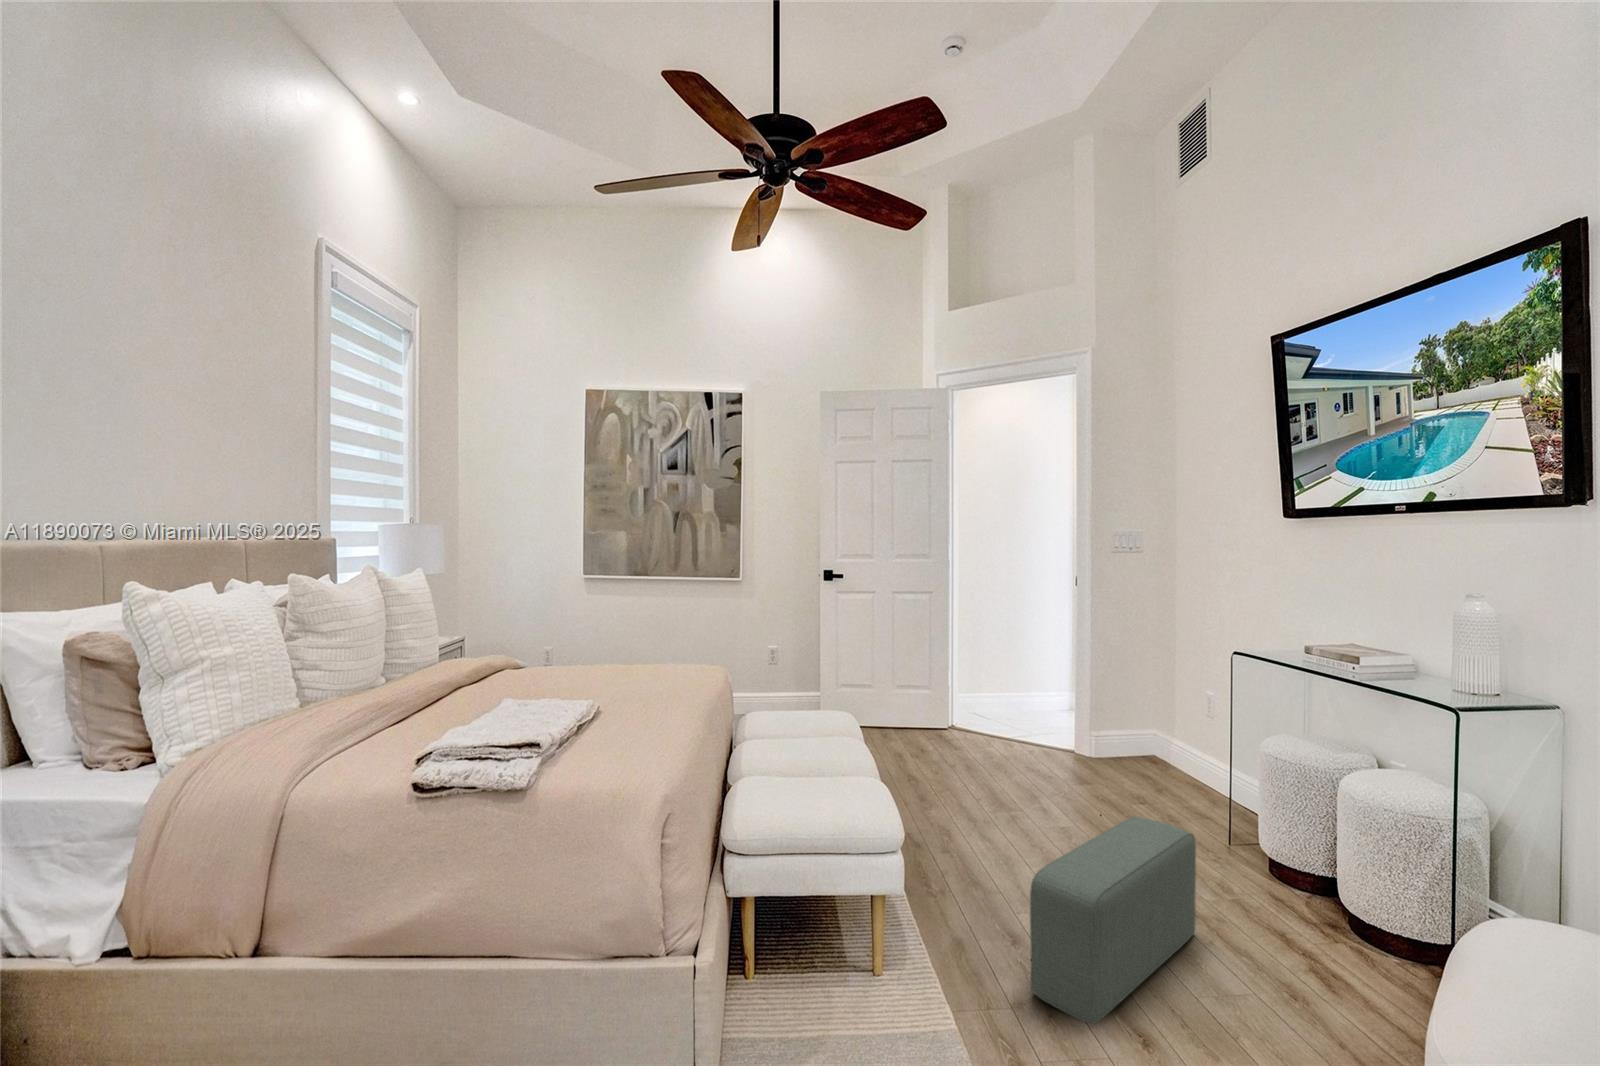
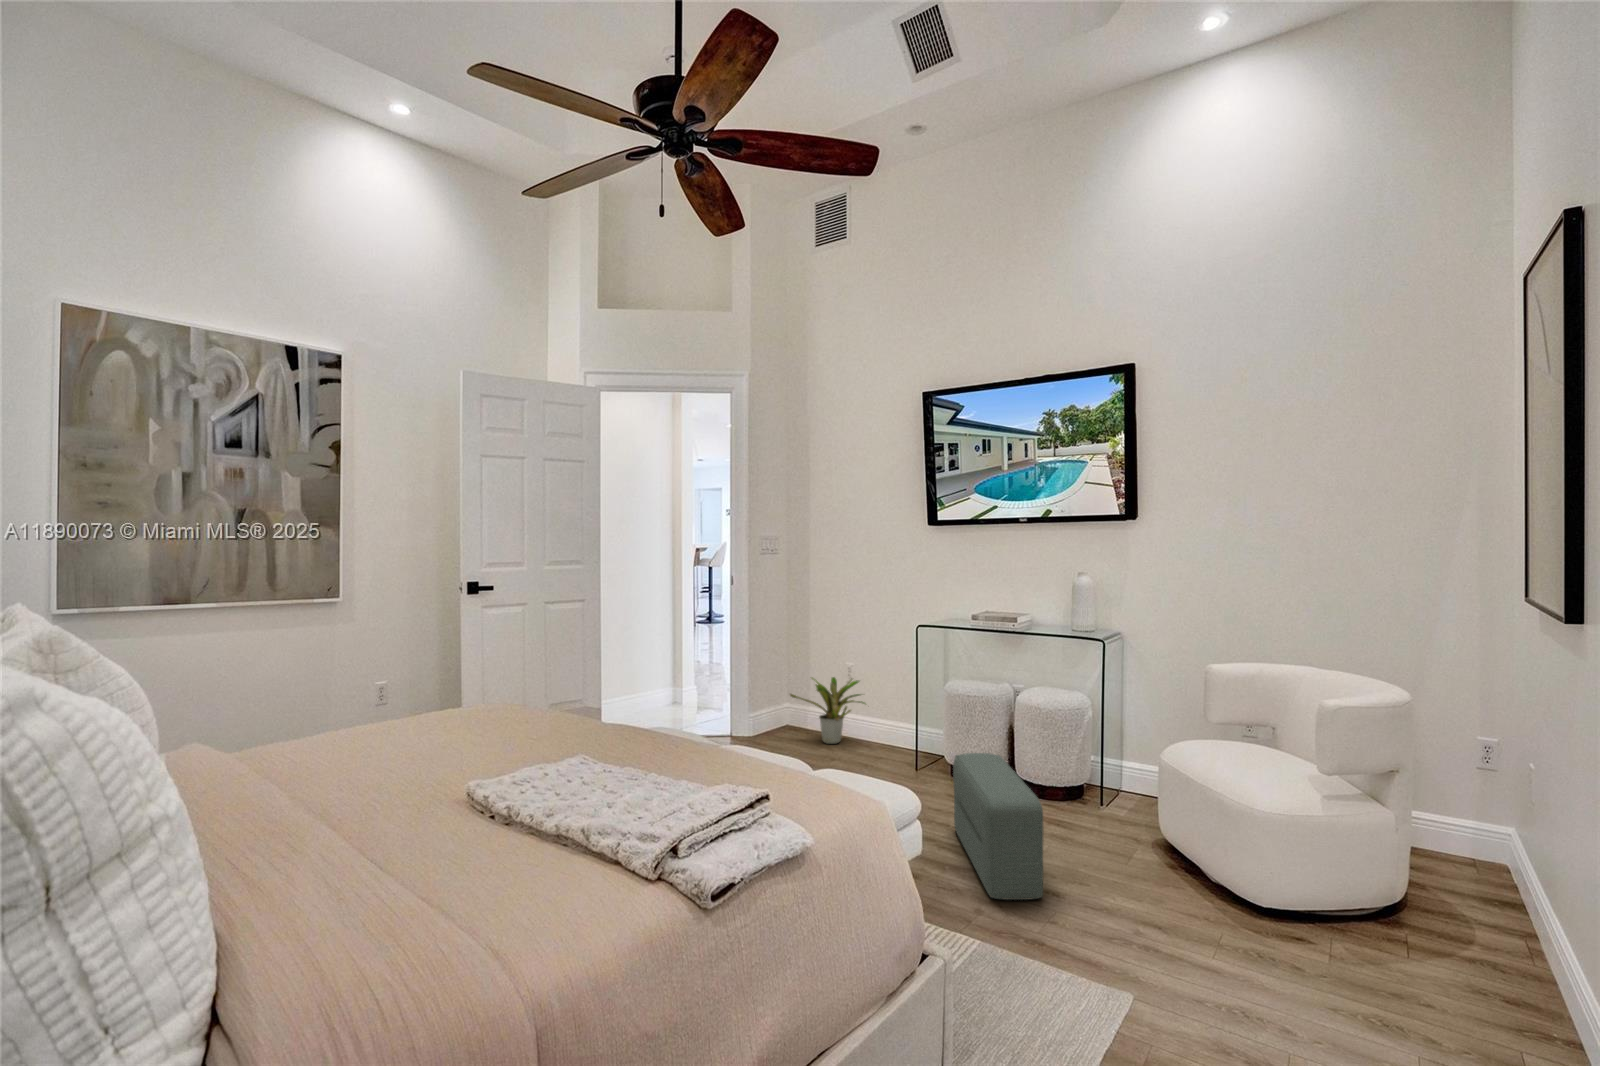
potted plant: none [1121,695,1209,781] -> present [790,677,865,744]

